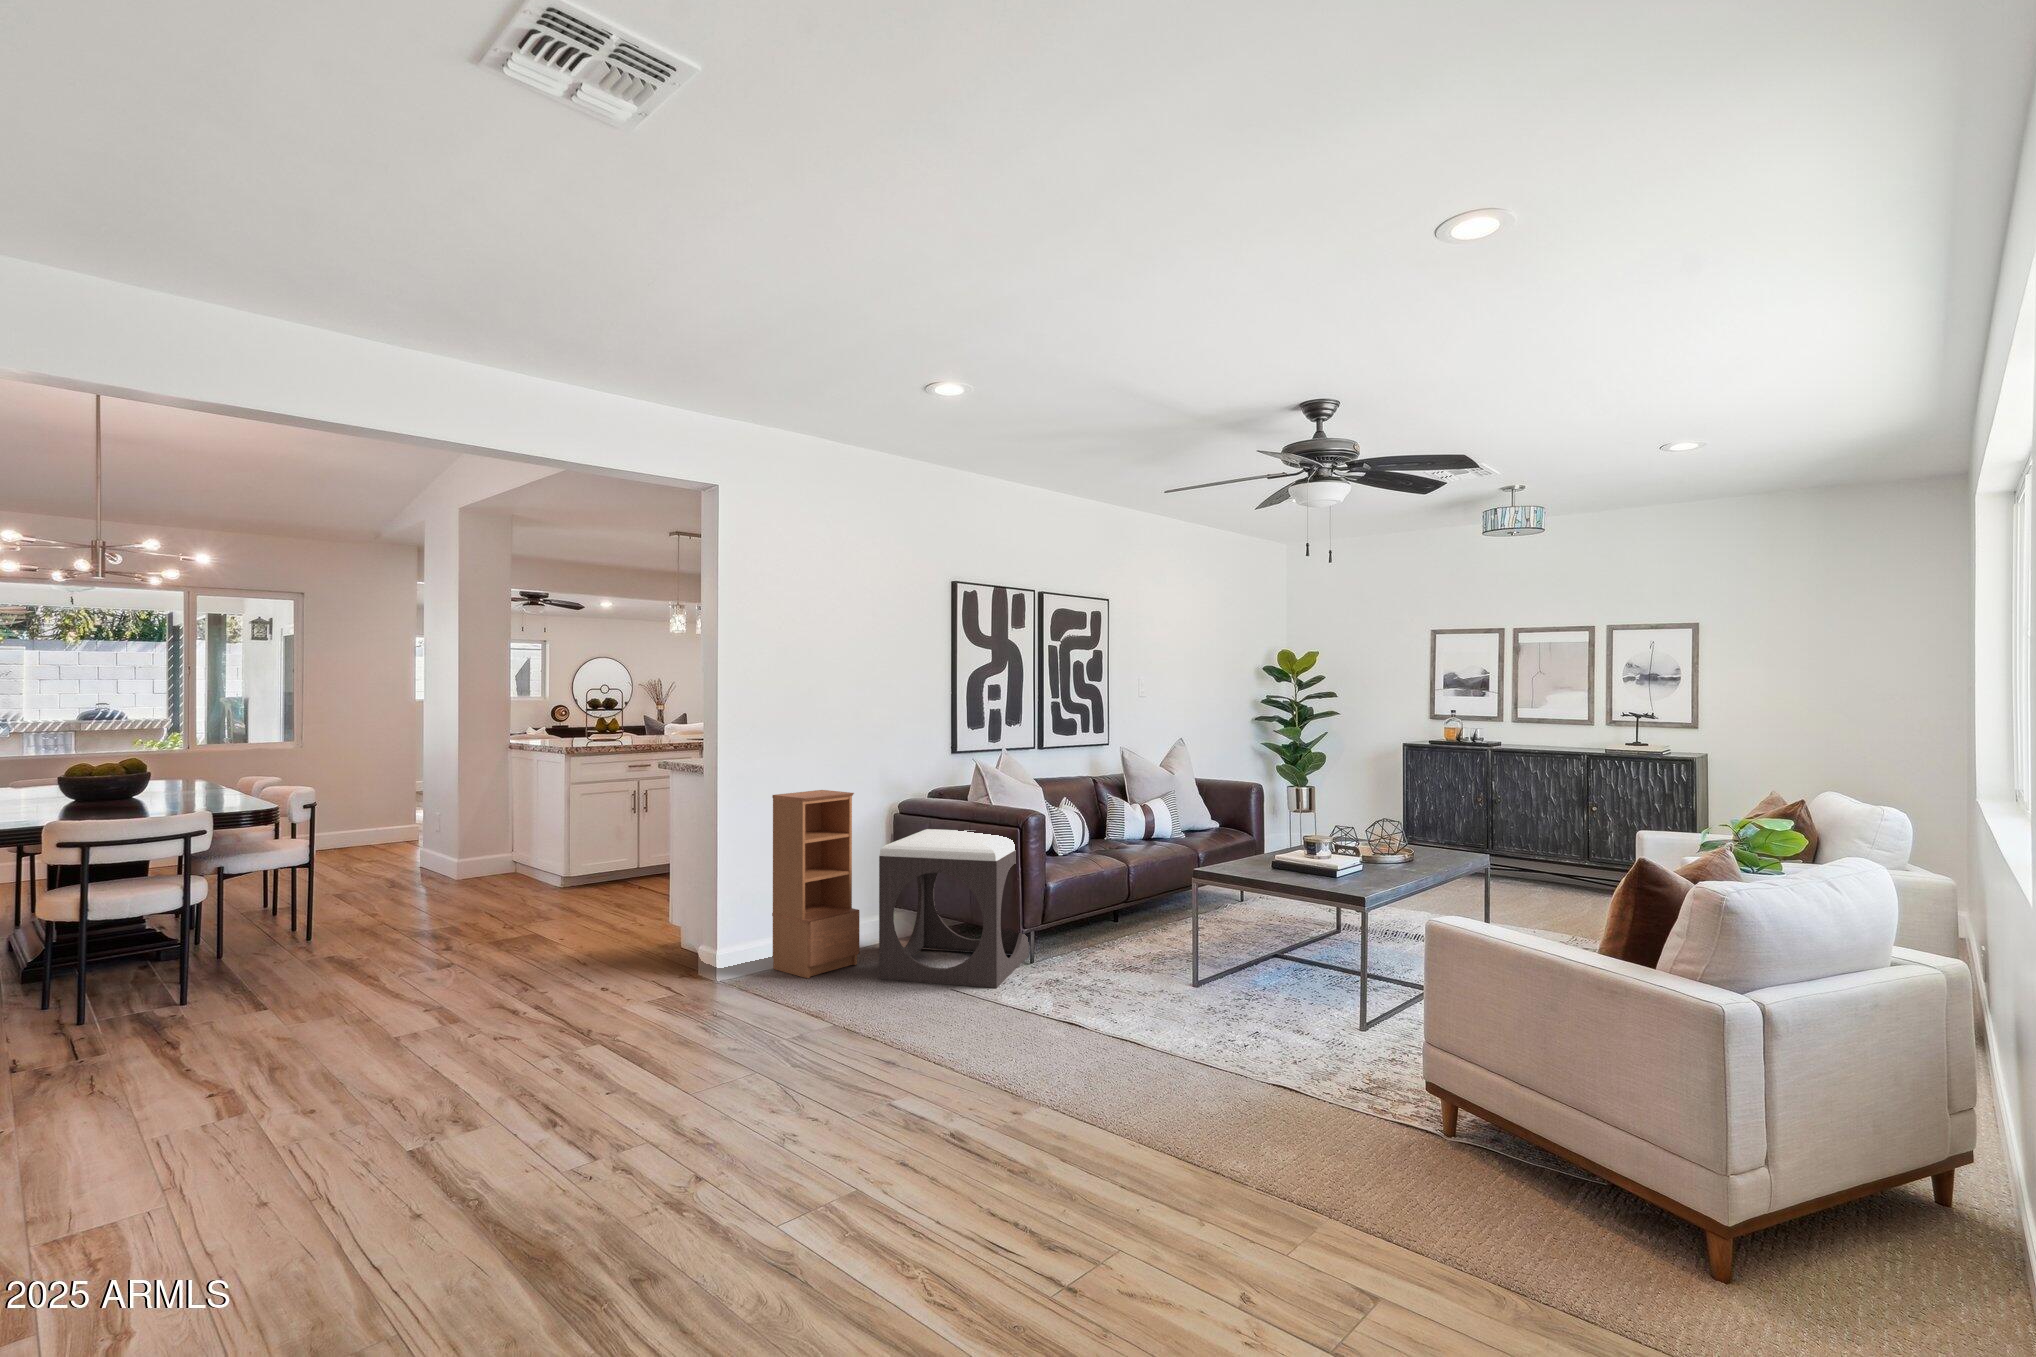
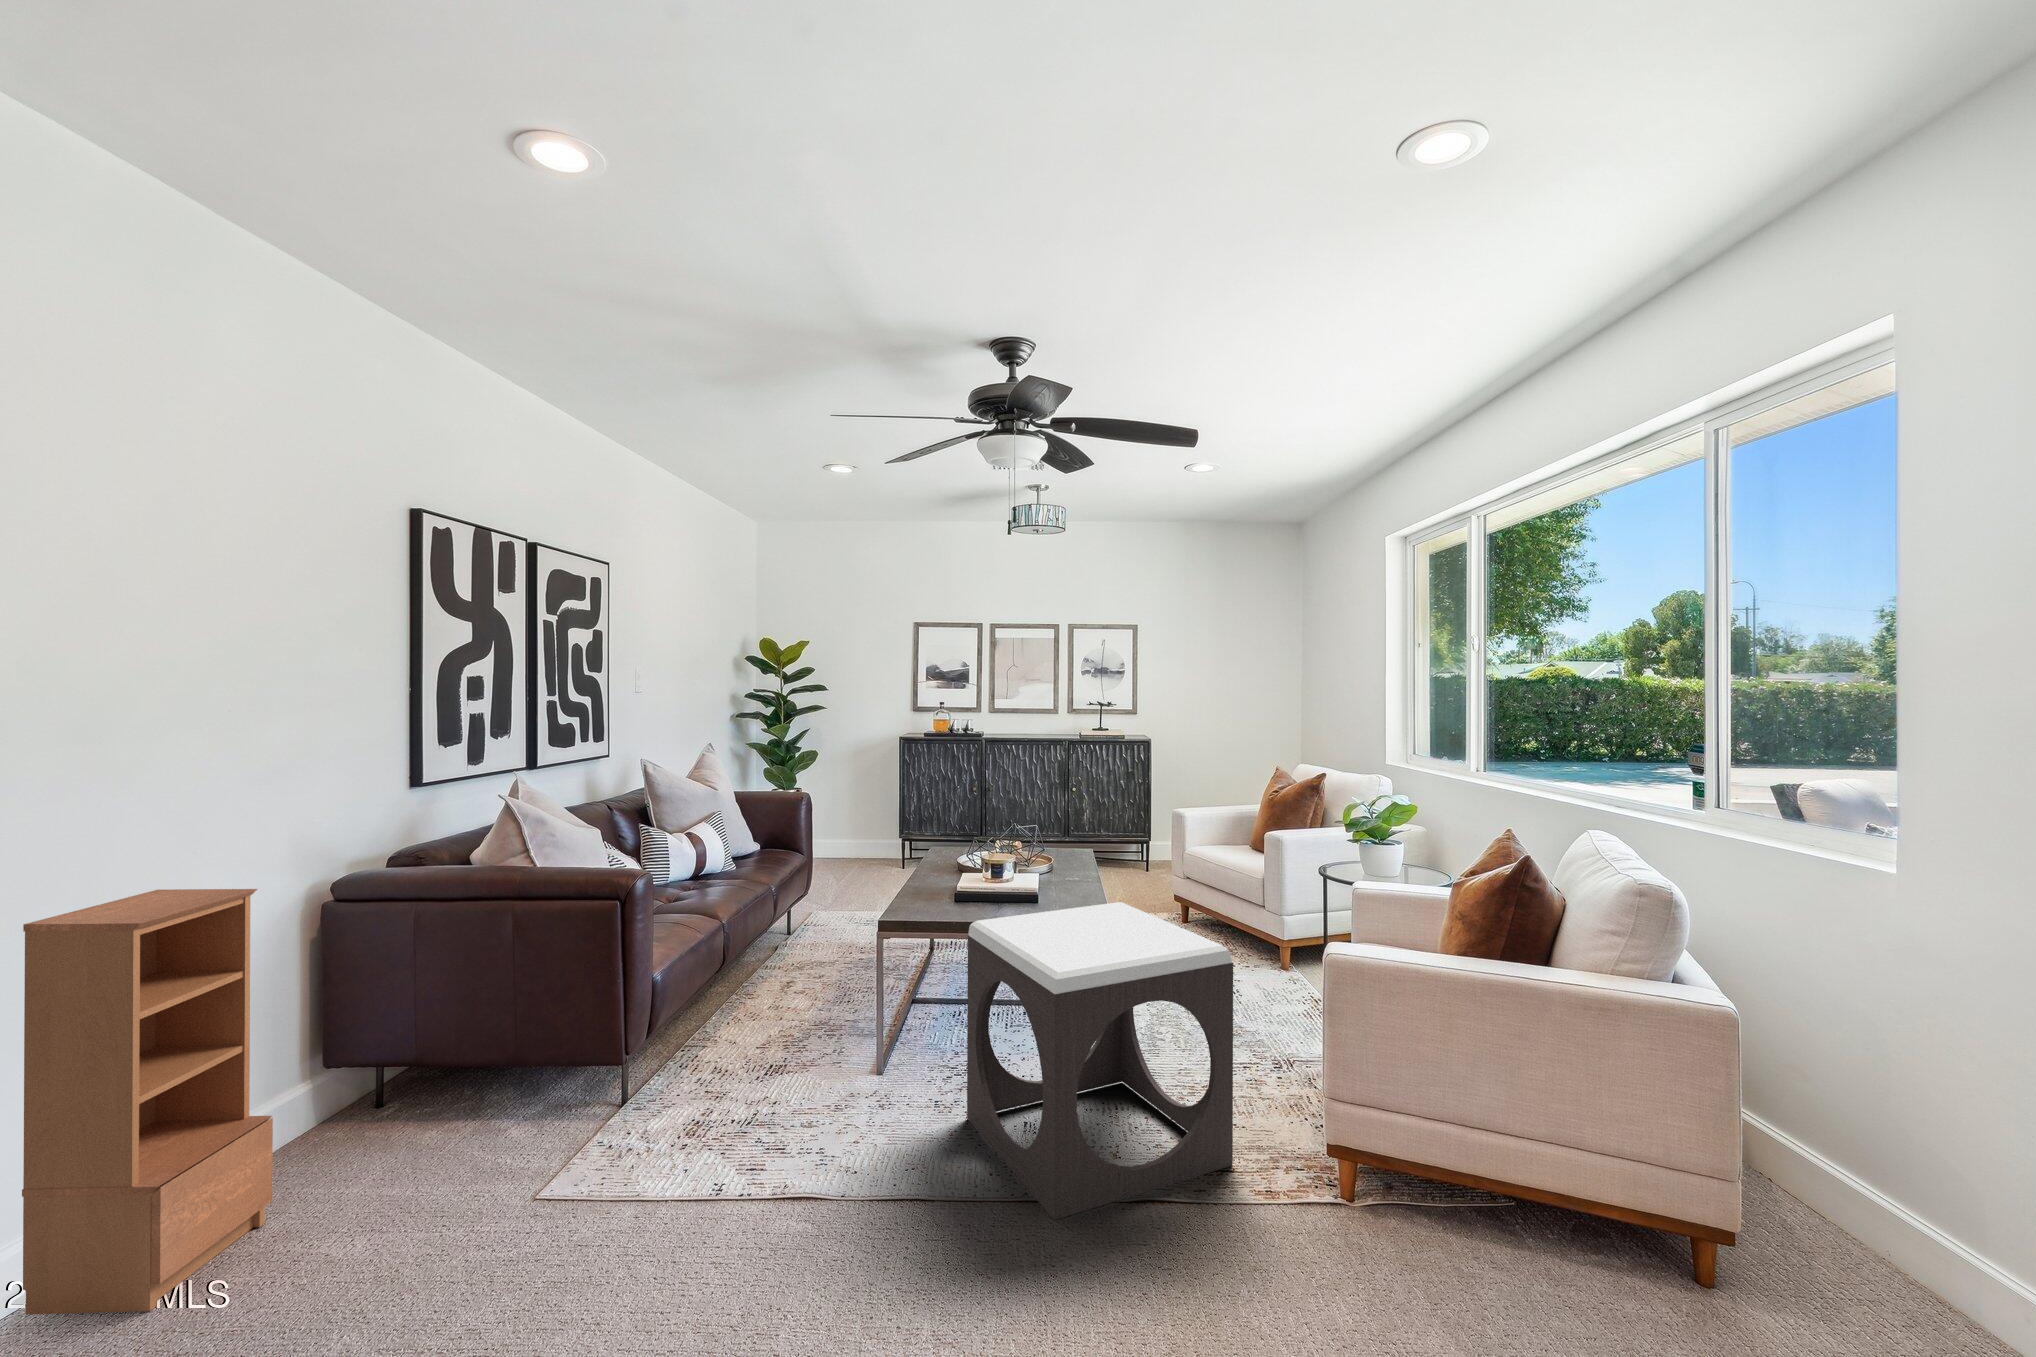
footstool: present [879,829,1029,988] -> present [967,902,1233,1220]

